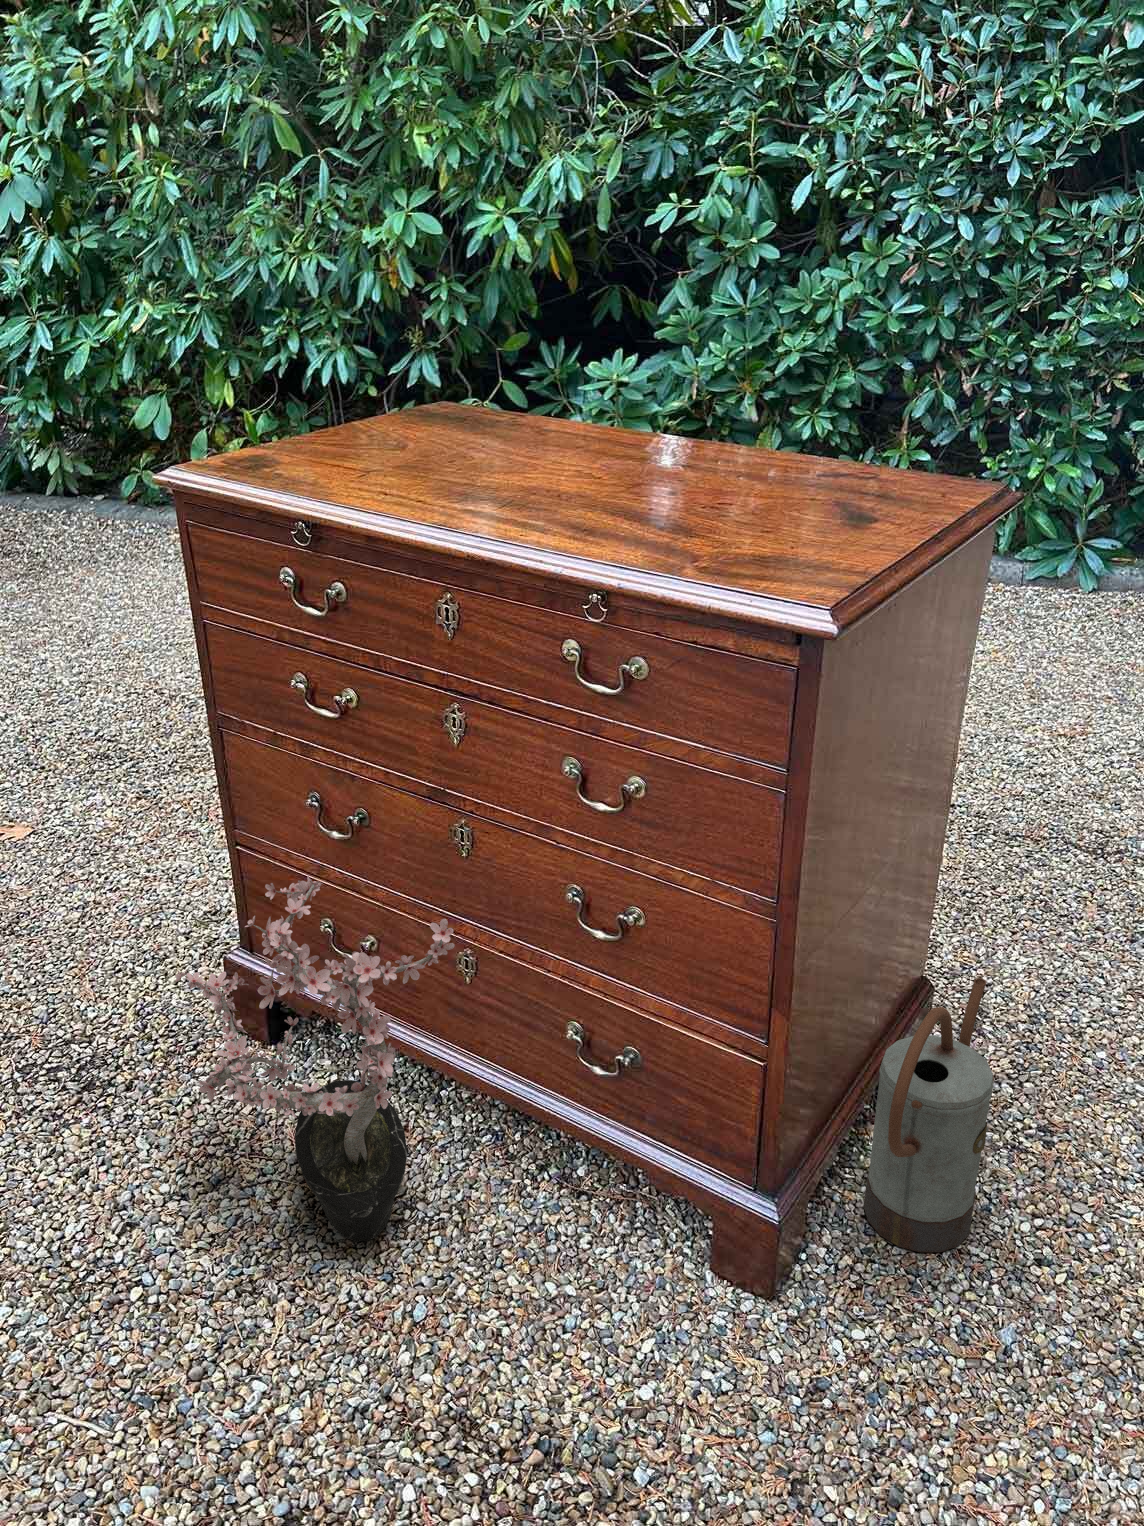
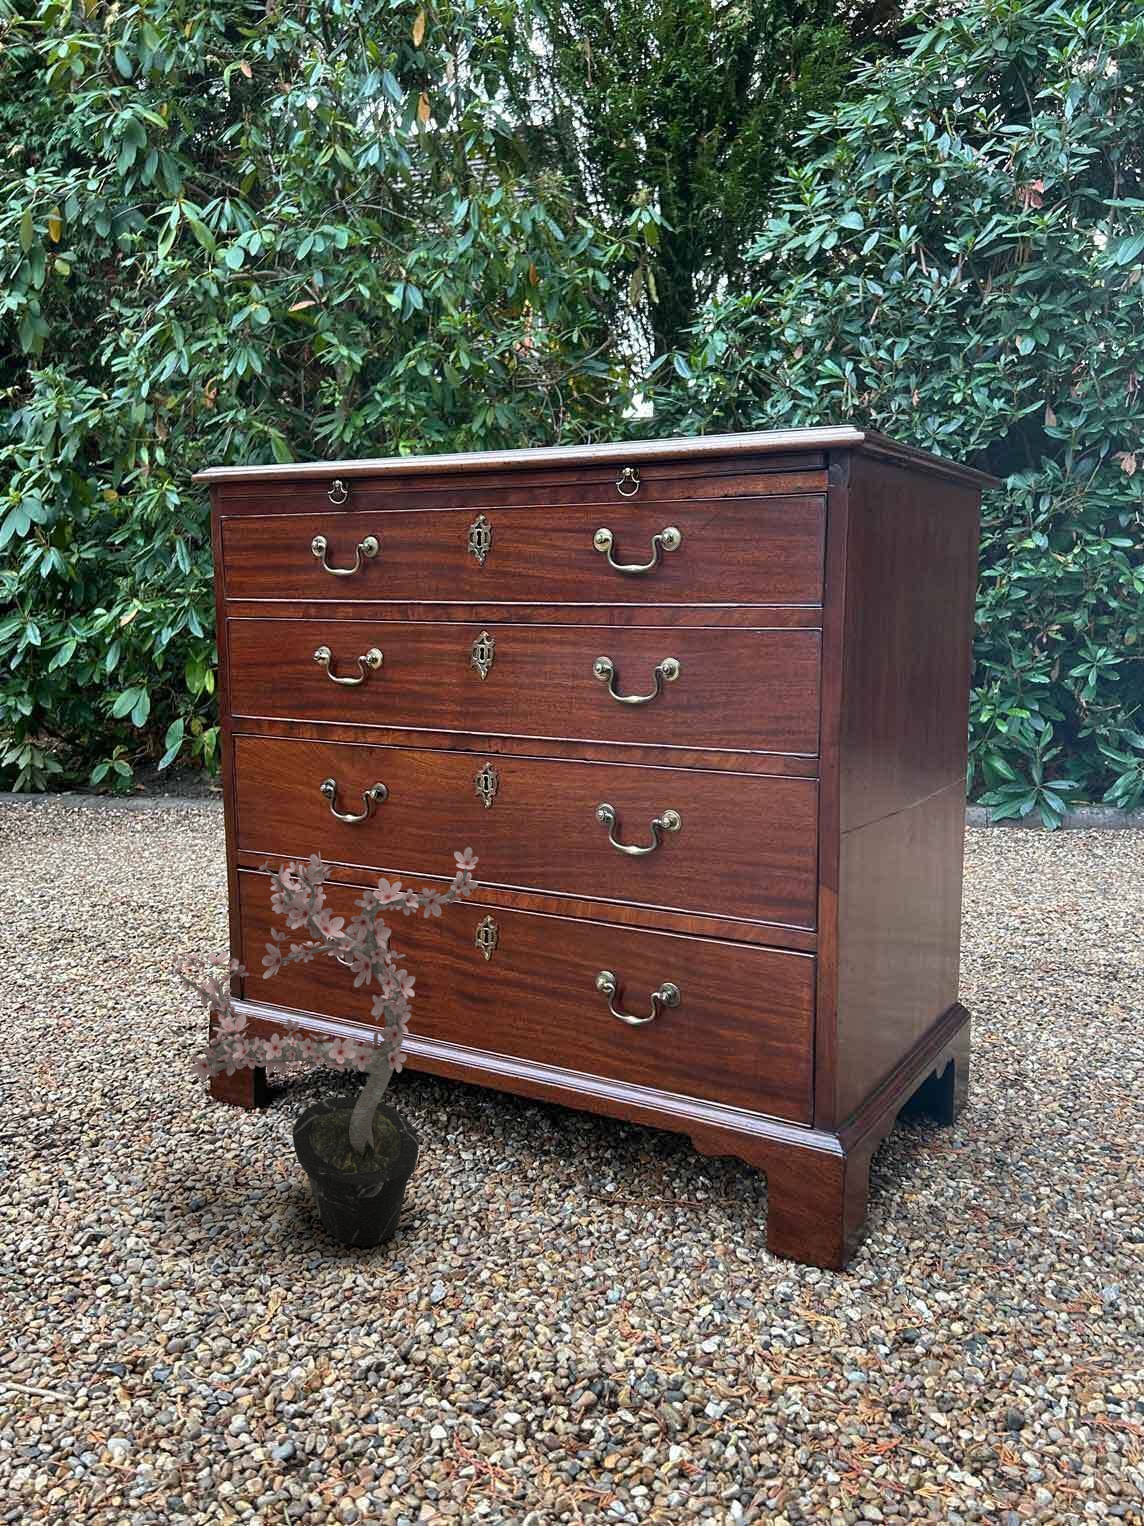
watering can: present [864,978,994,1252] -> none [927,927,1054,1237]

